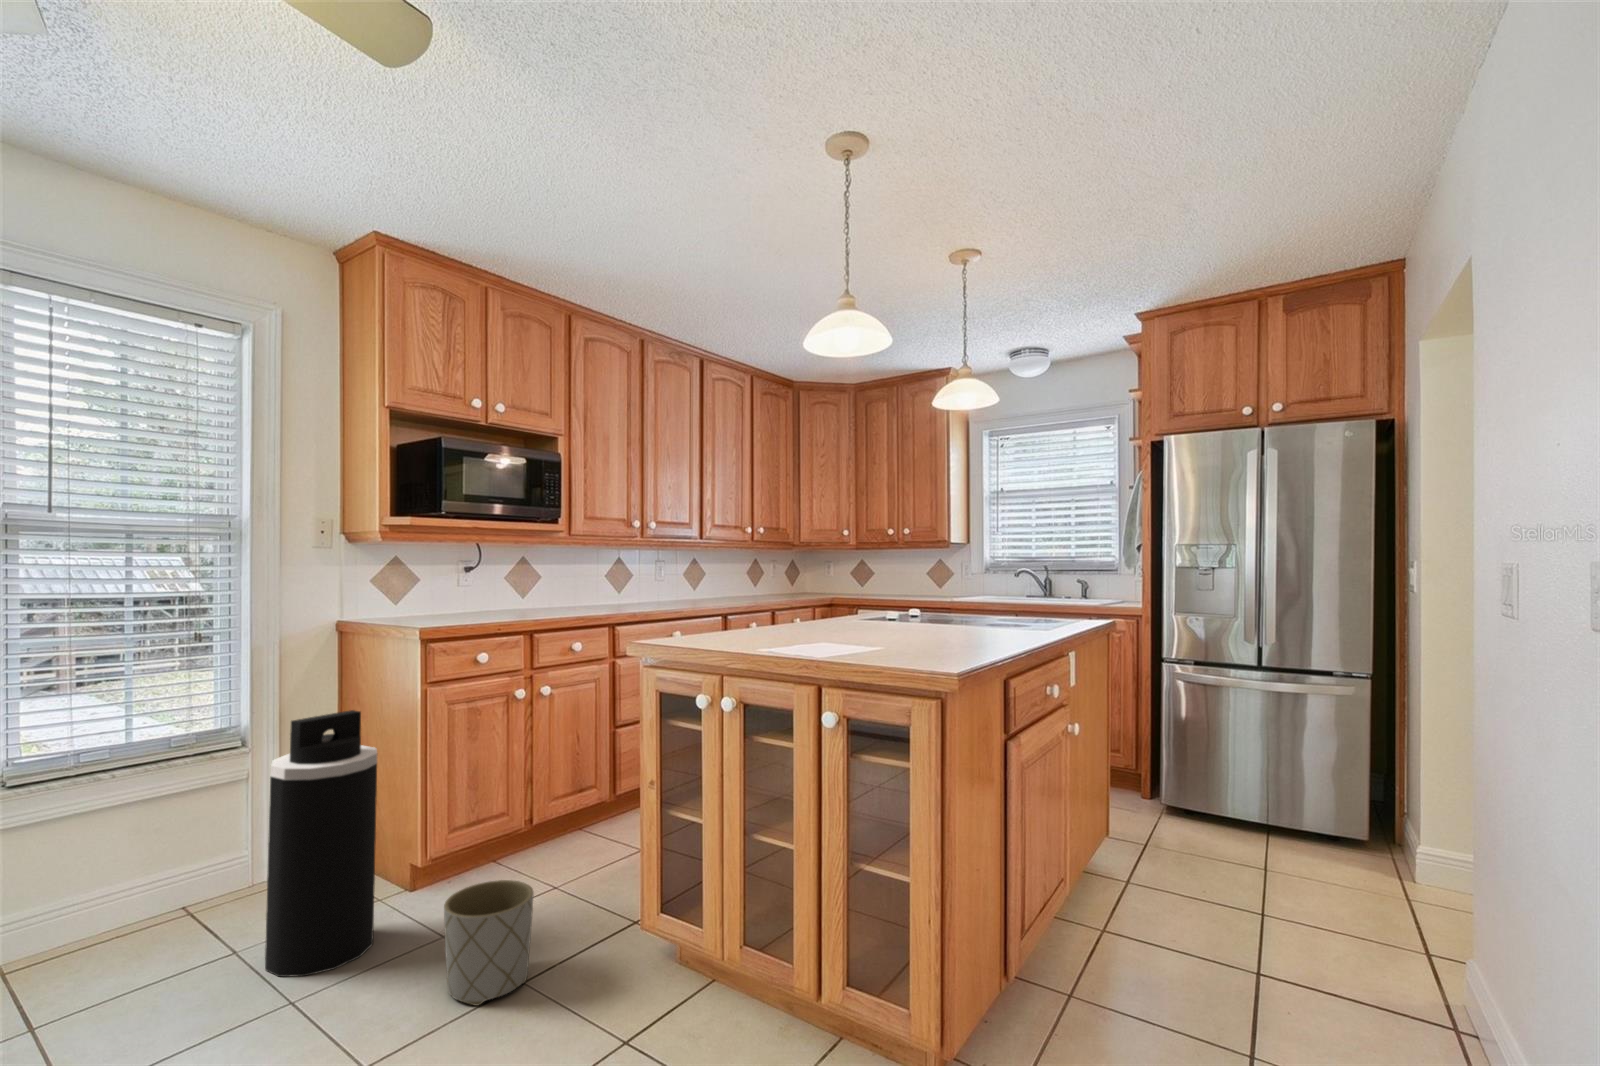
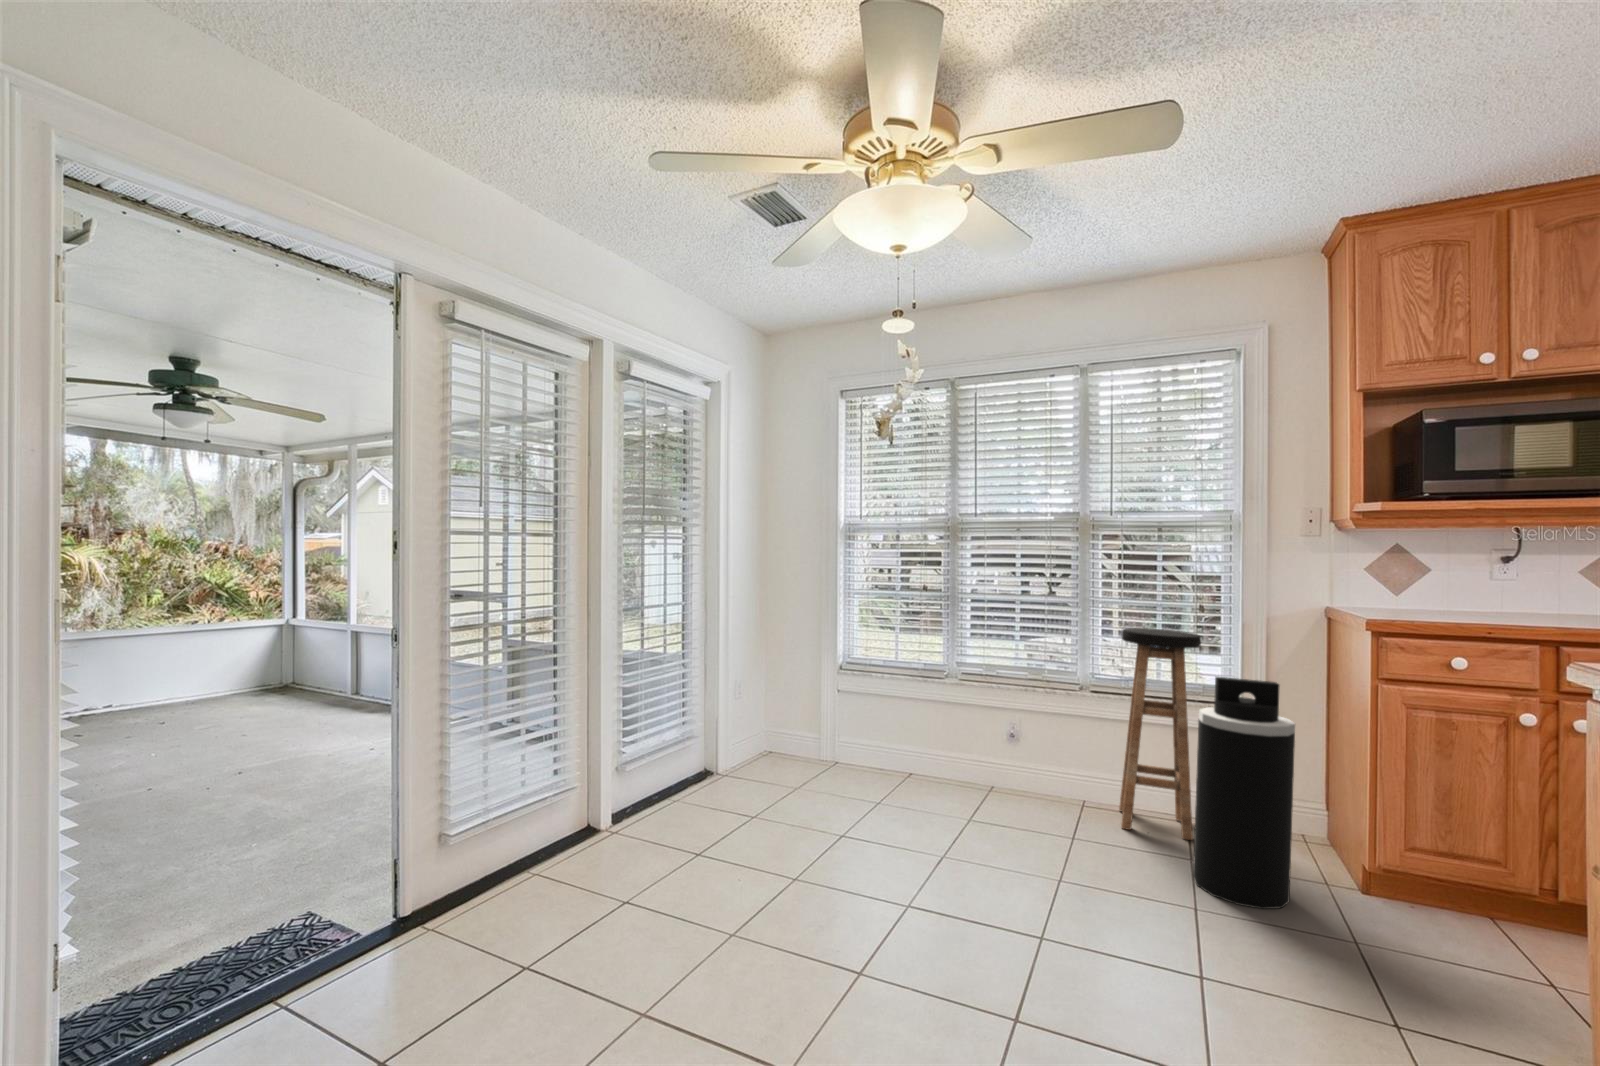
bar stool: none [80,674,219,970] -> present [1119,628,1201,840]
planter: present [444,880,534,1006] -> none [1292,882,1403,1020]

